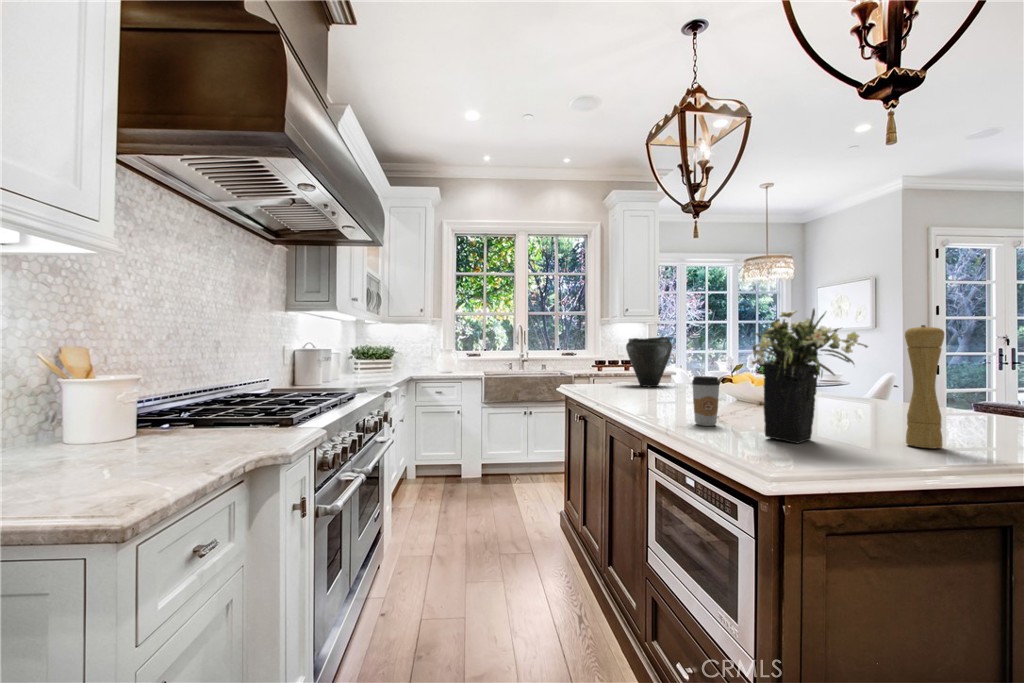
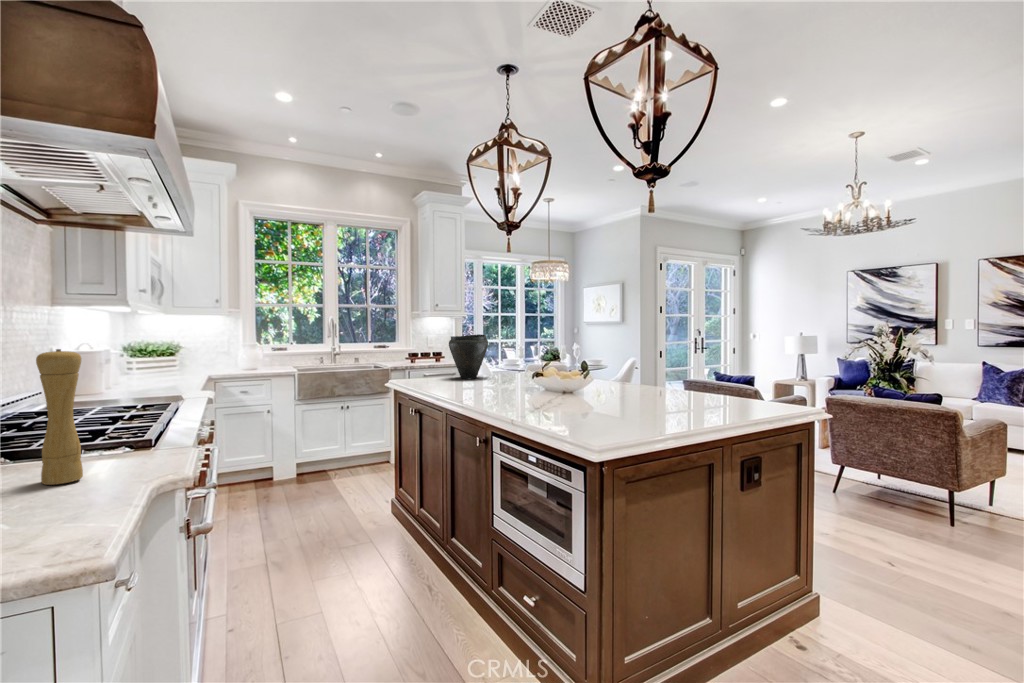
flower arrangement: present [752,309,868,443] -> none [569,325,647,422]
pepper mill: present [905,325,944,448] -> present [36,349,83,485]
coffee cup: present [692,376,720,426] -> none [526,374,547,413]

